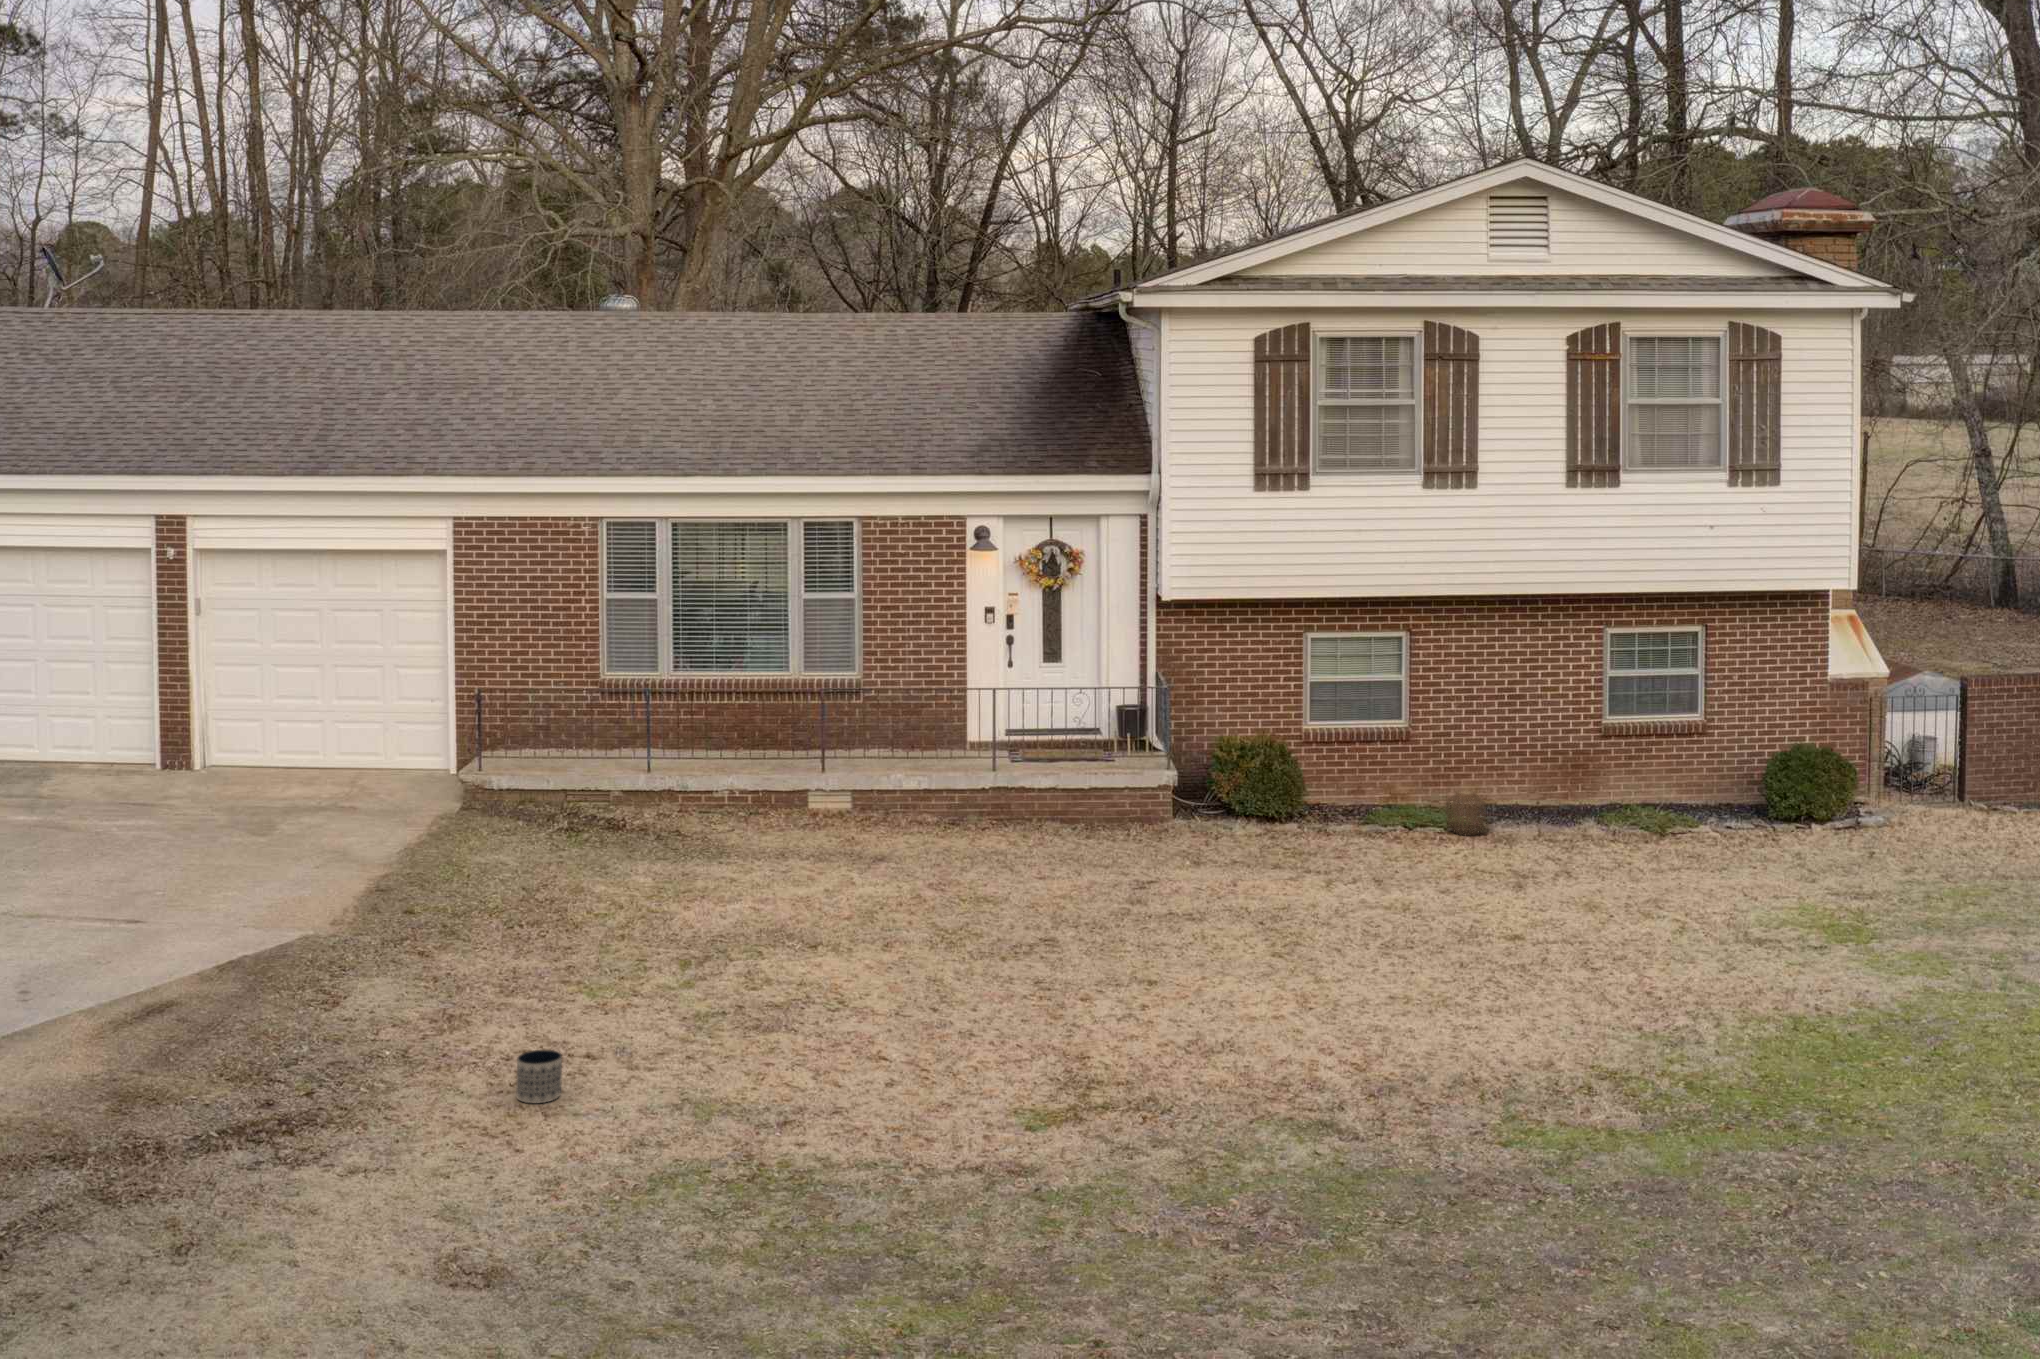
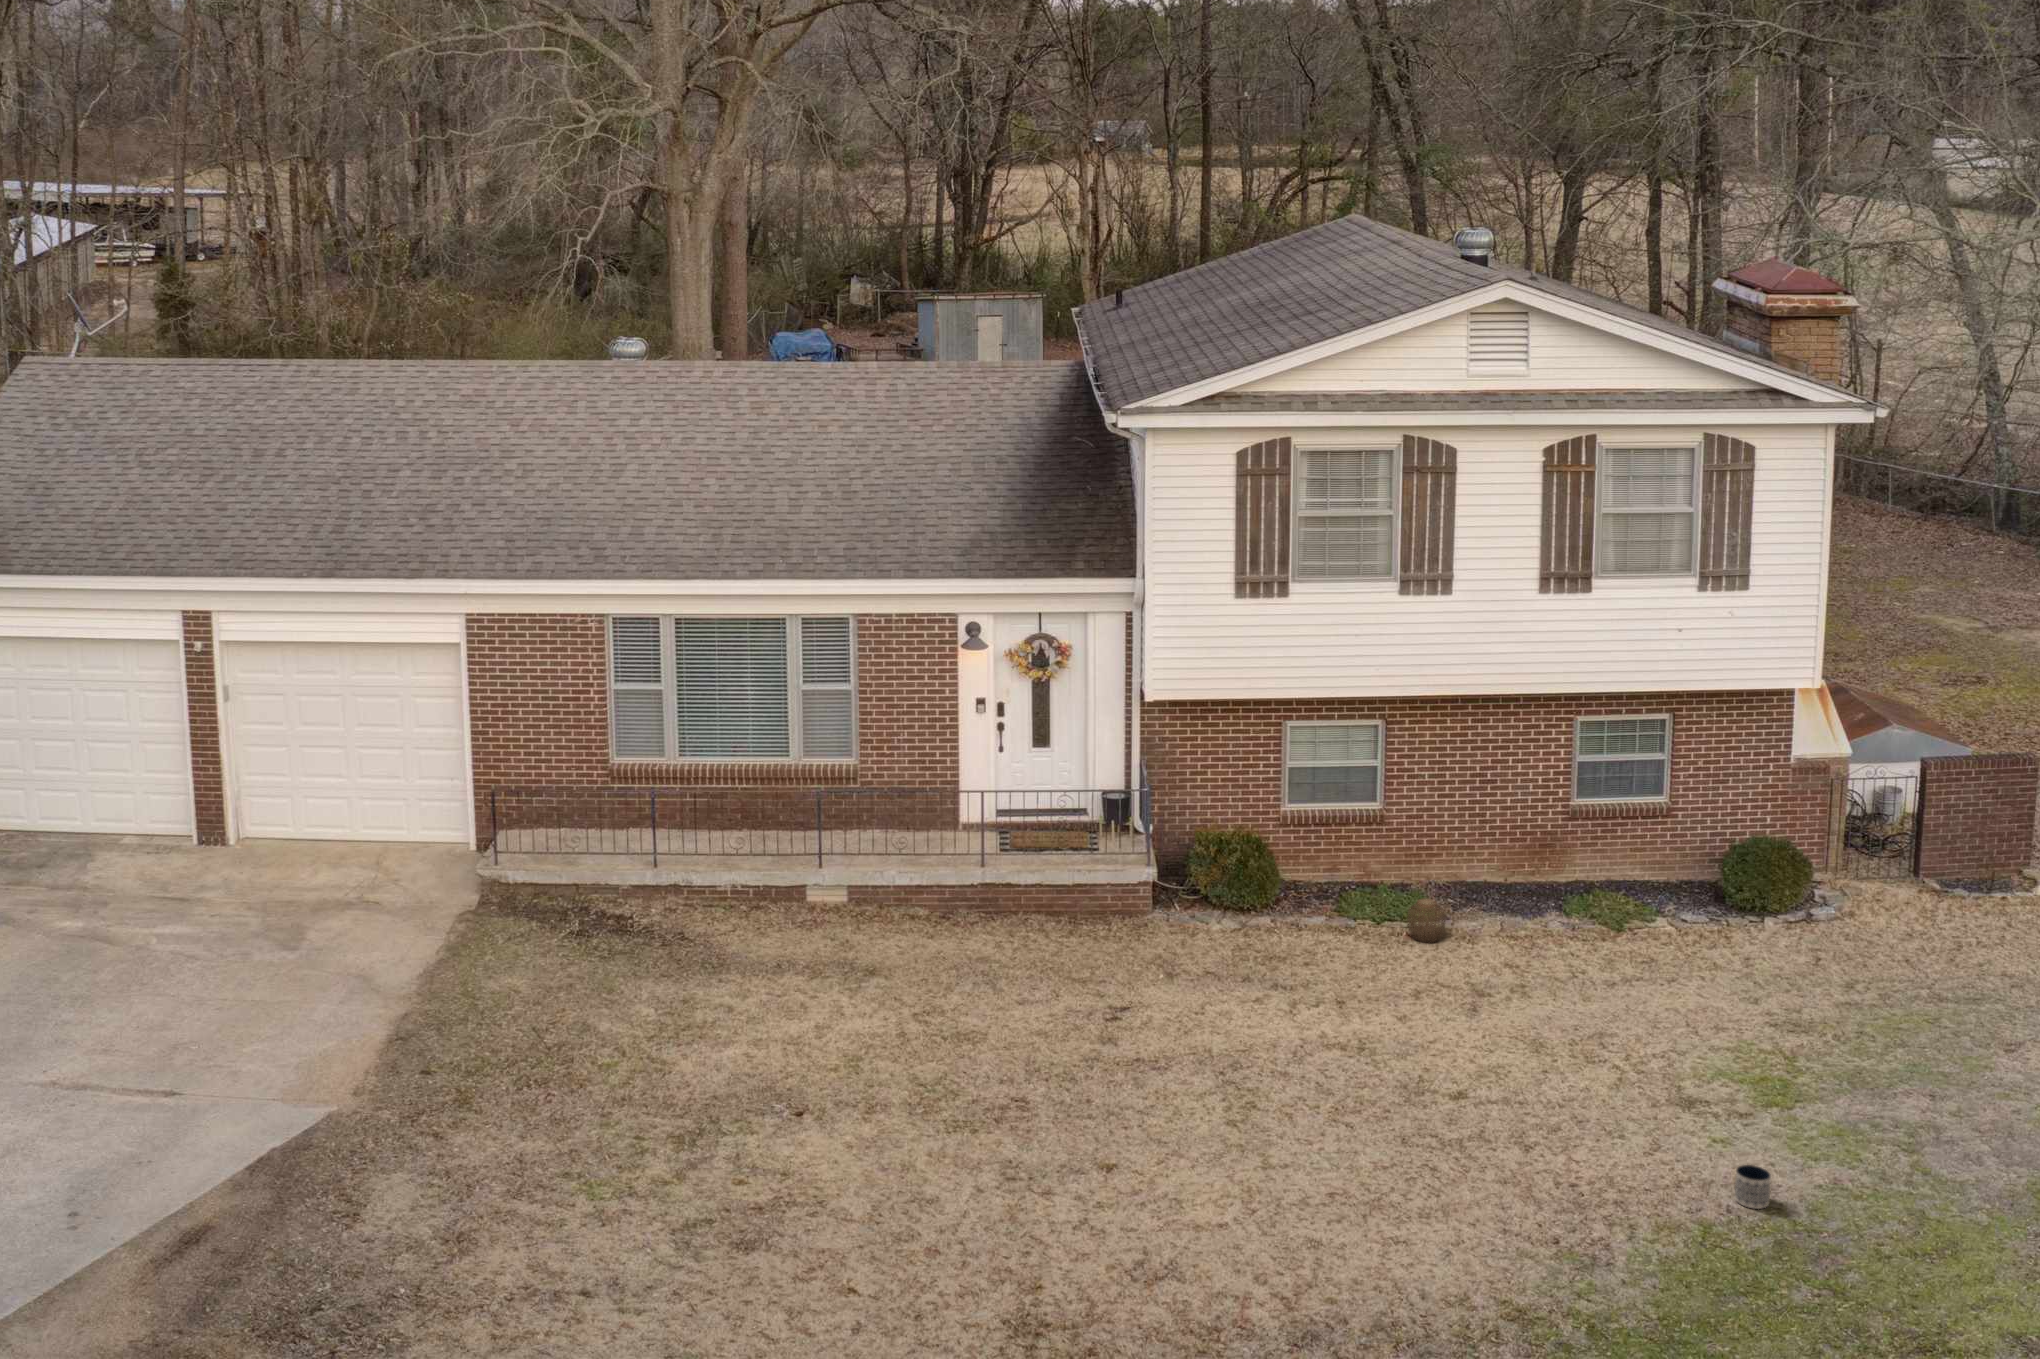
planter: present [516,1050,562,1103] -> present [1735,1165,1771,1209]

